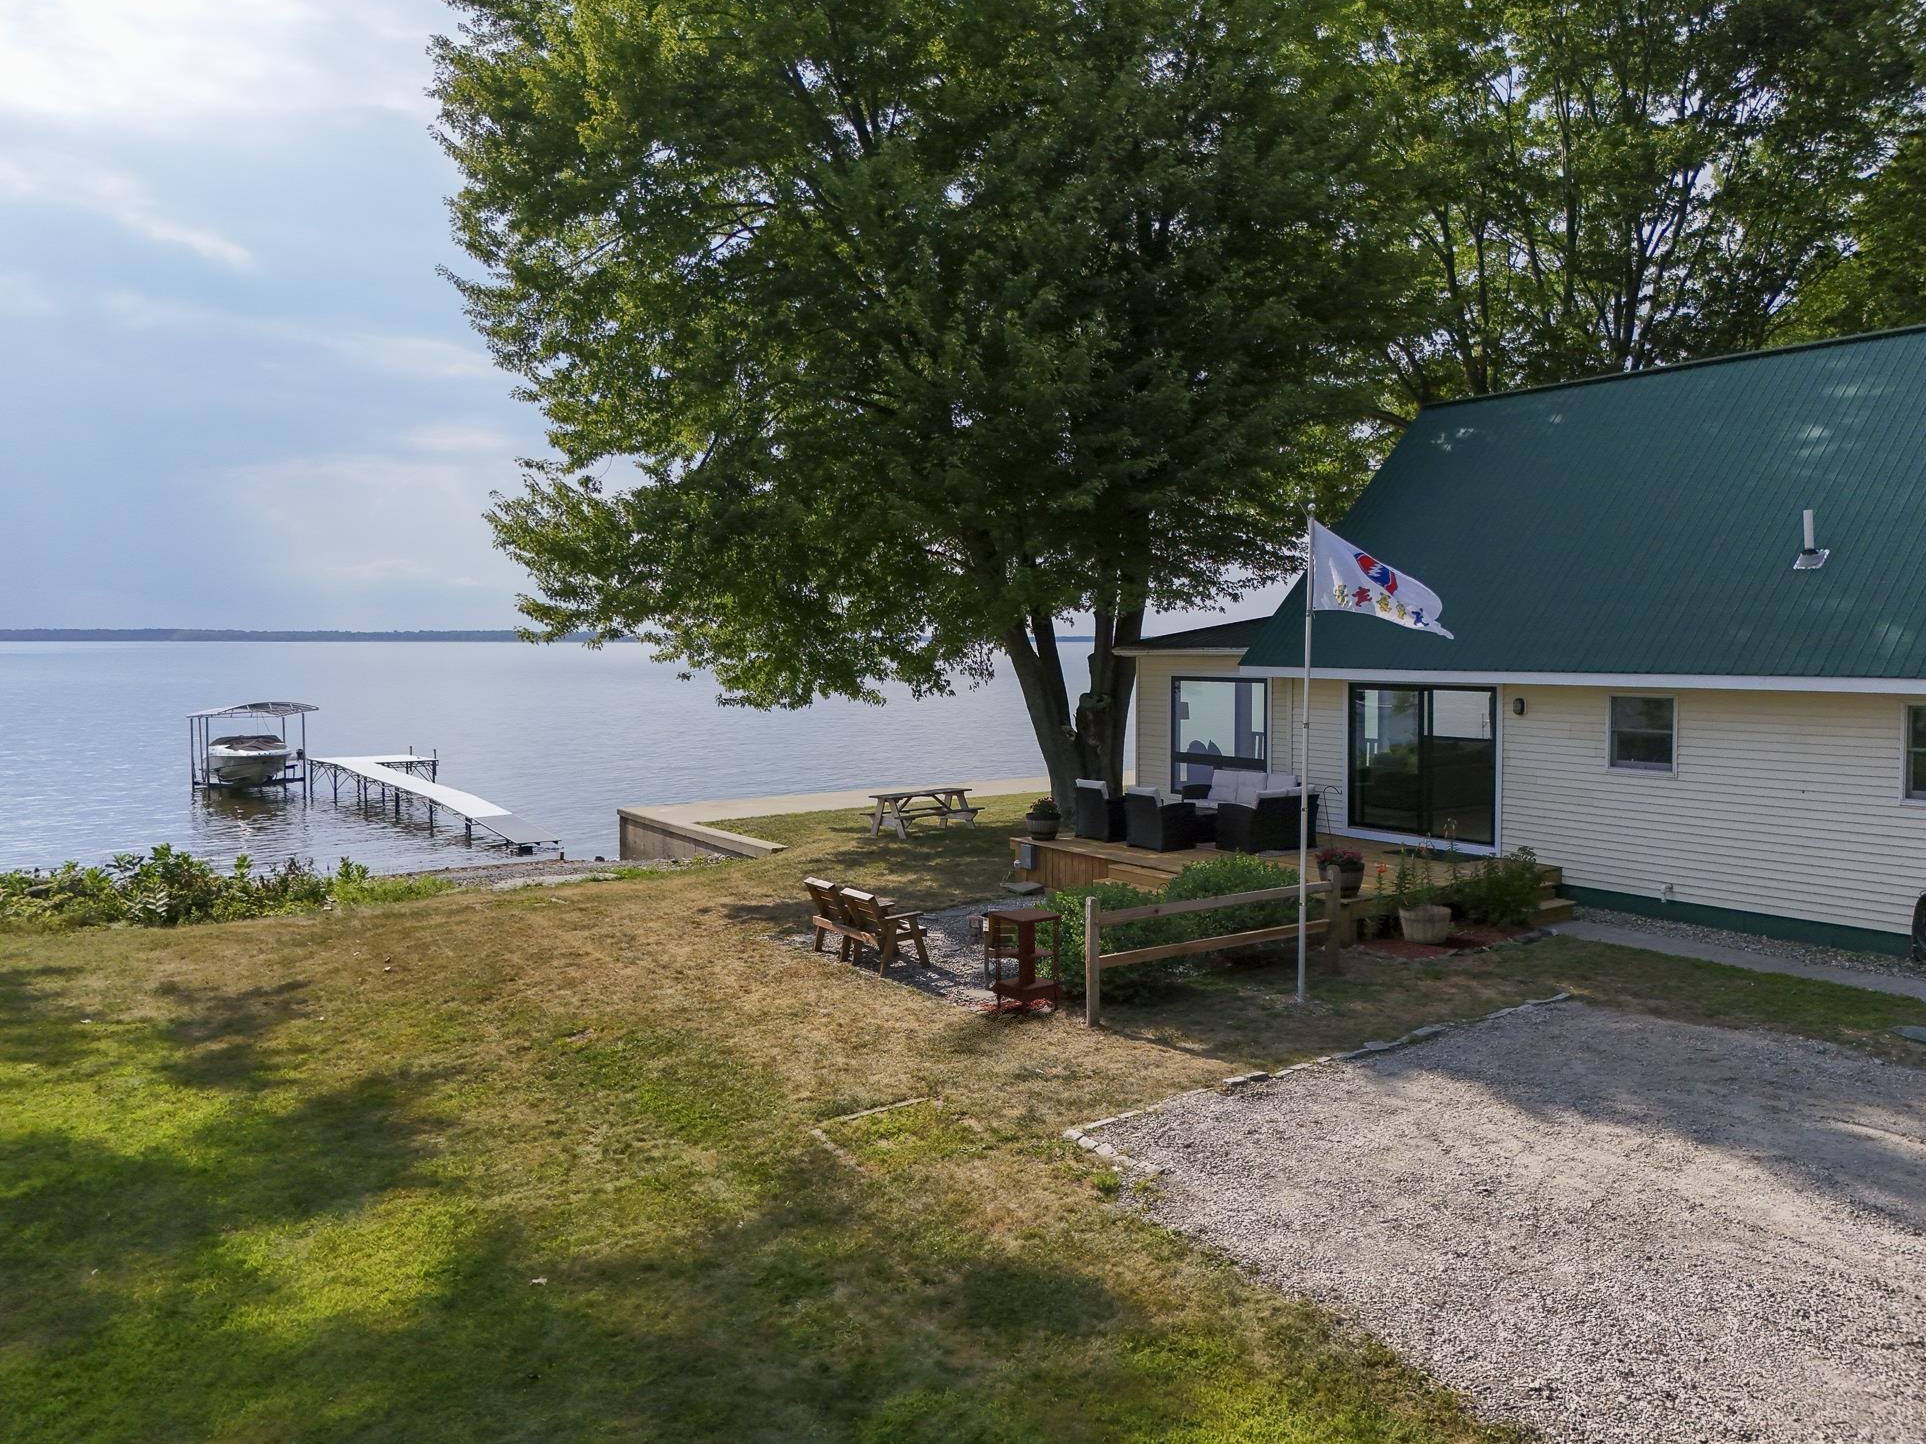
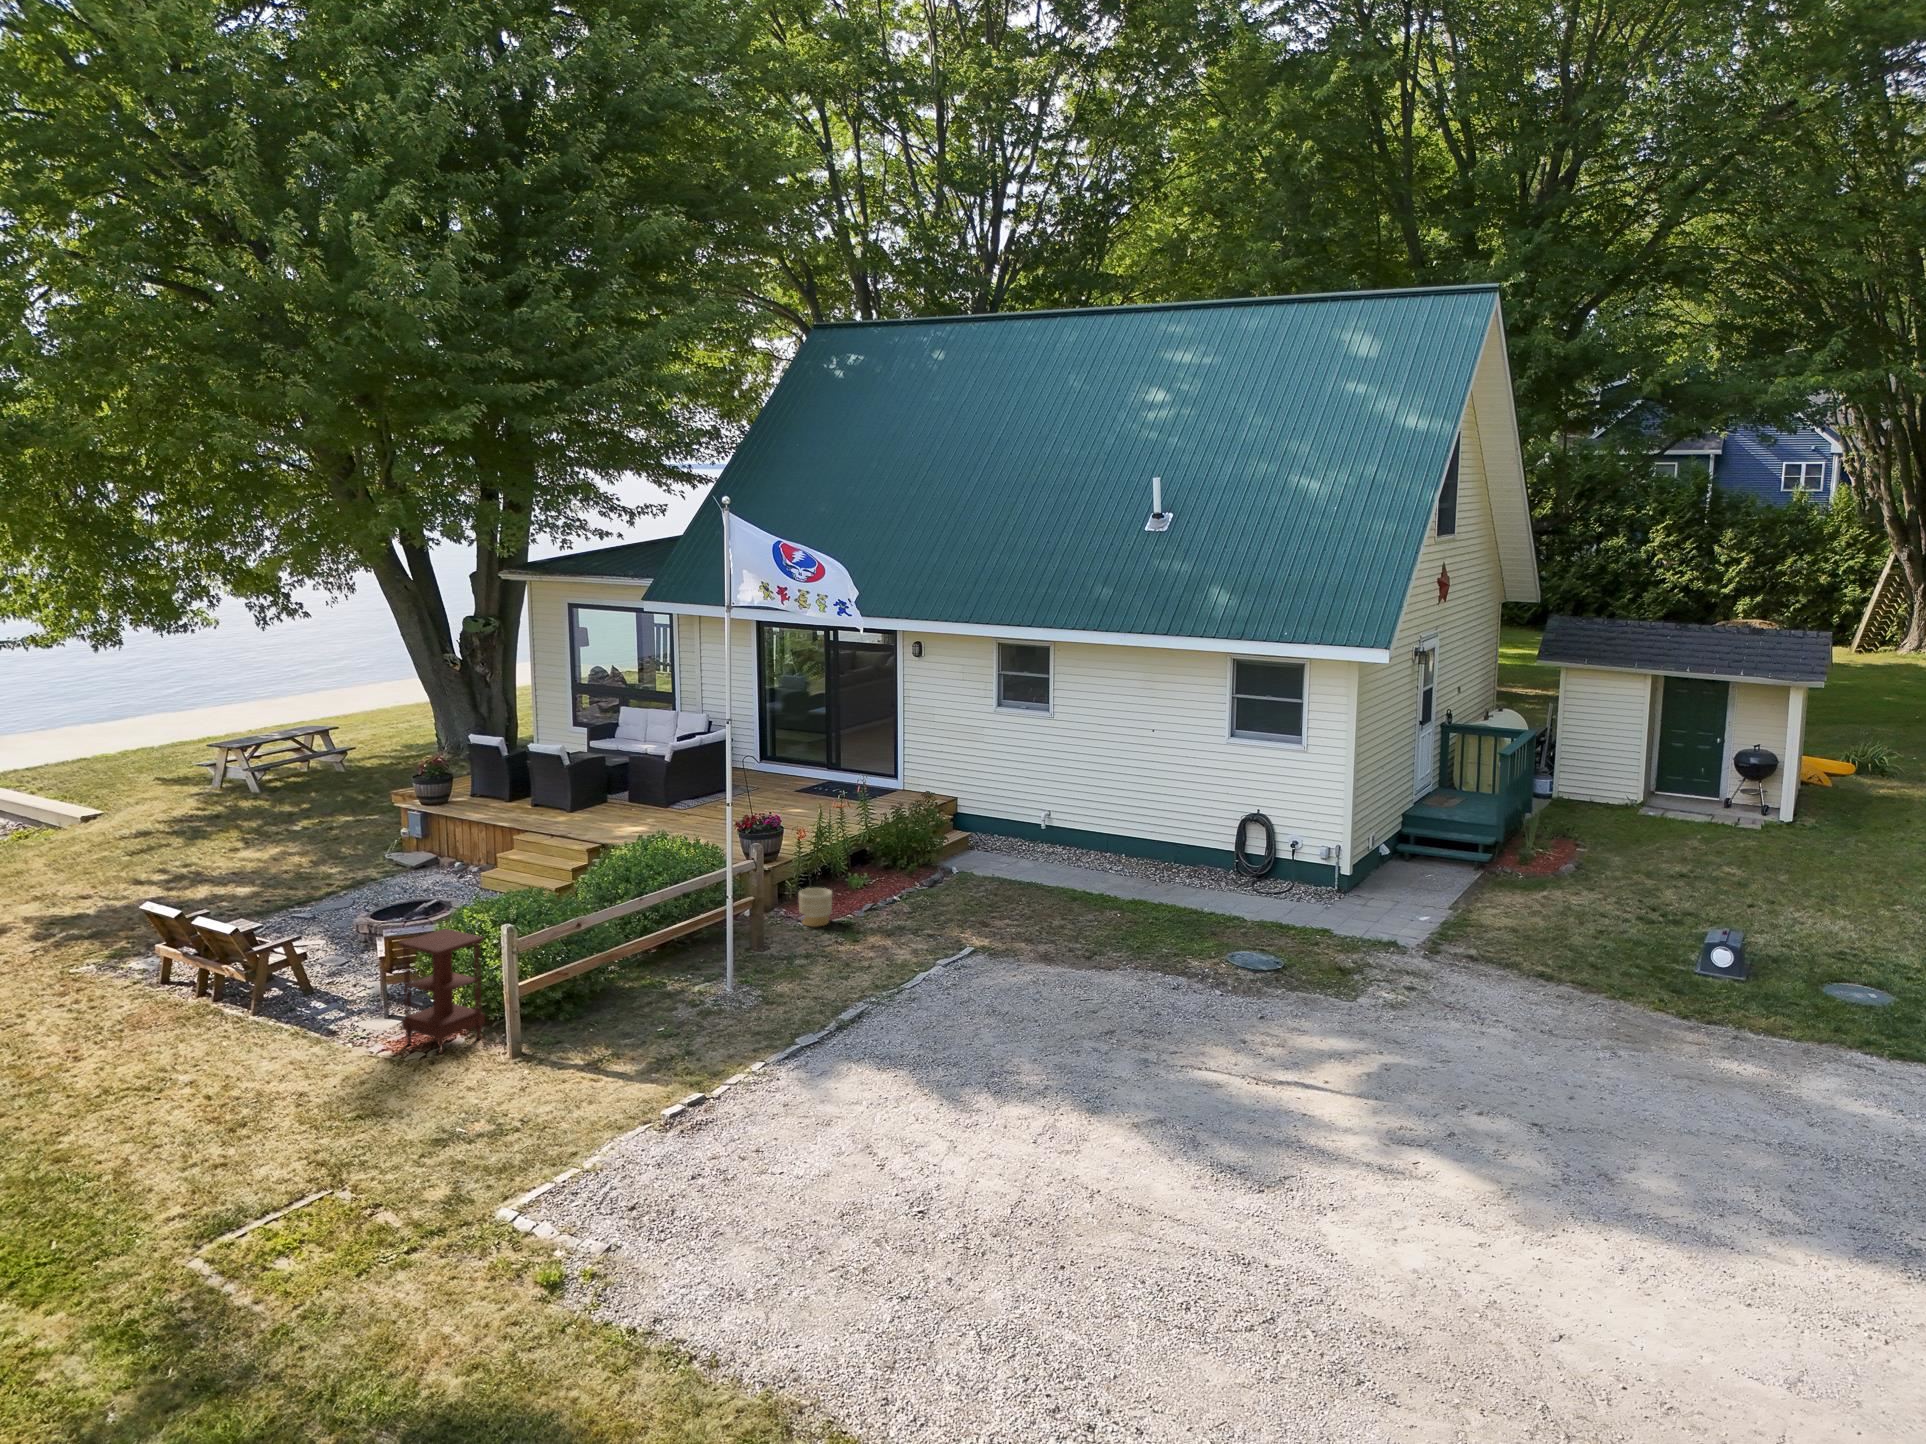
wooden bucket: present [1399,901,1451,944] -> none [836,863,885,910]
planter: none [1360,916,1394,954] -> present [799,888,832,927]

